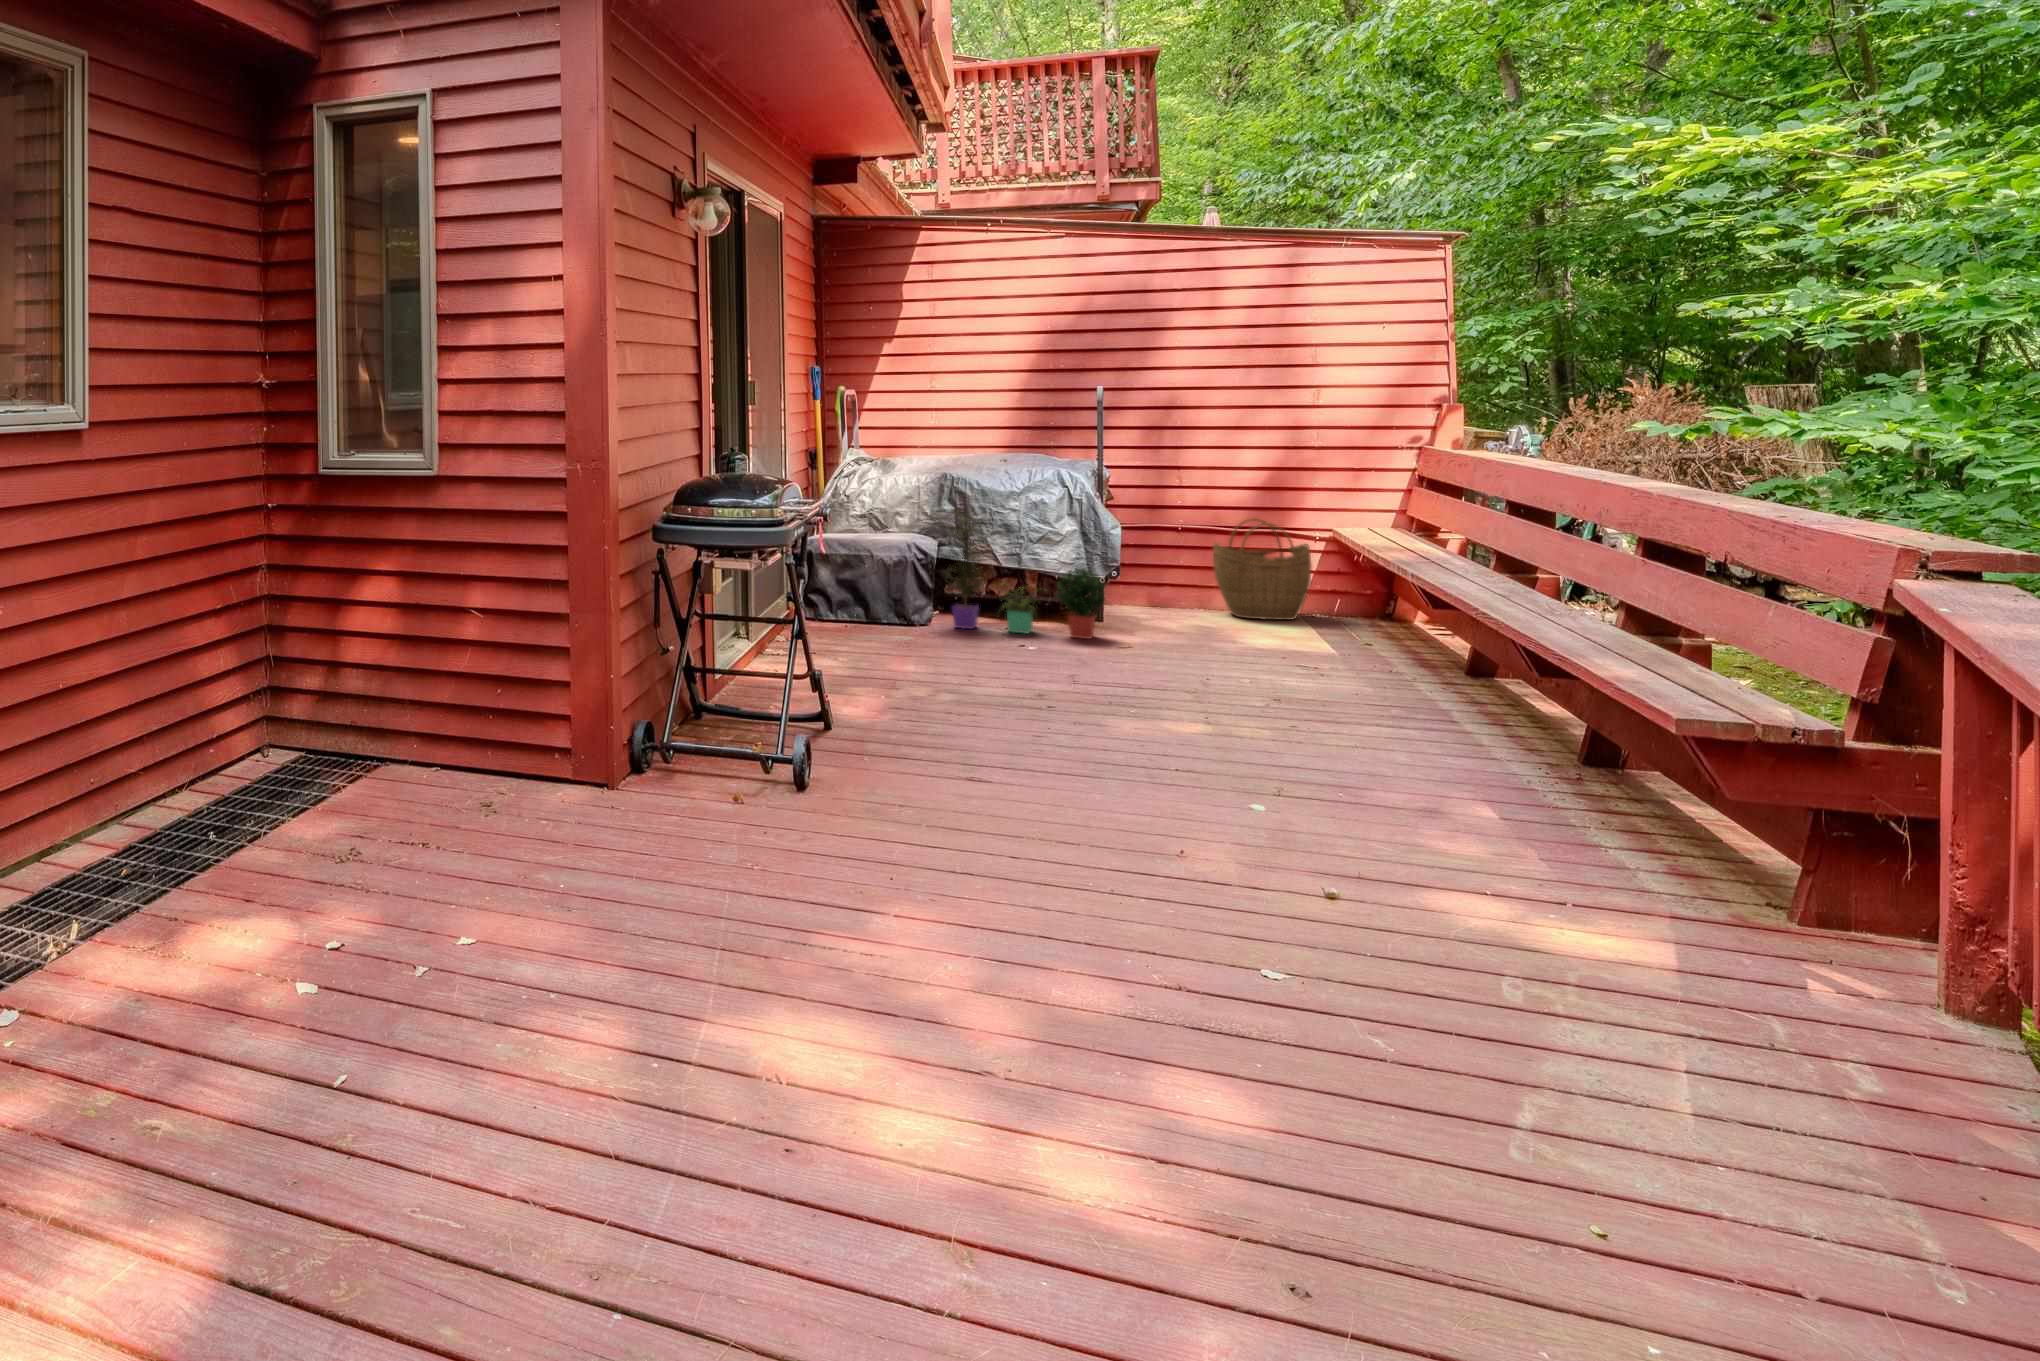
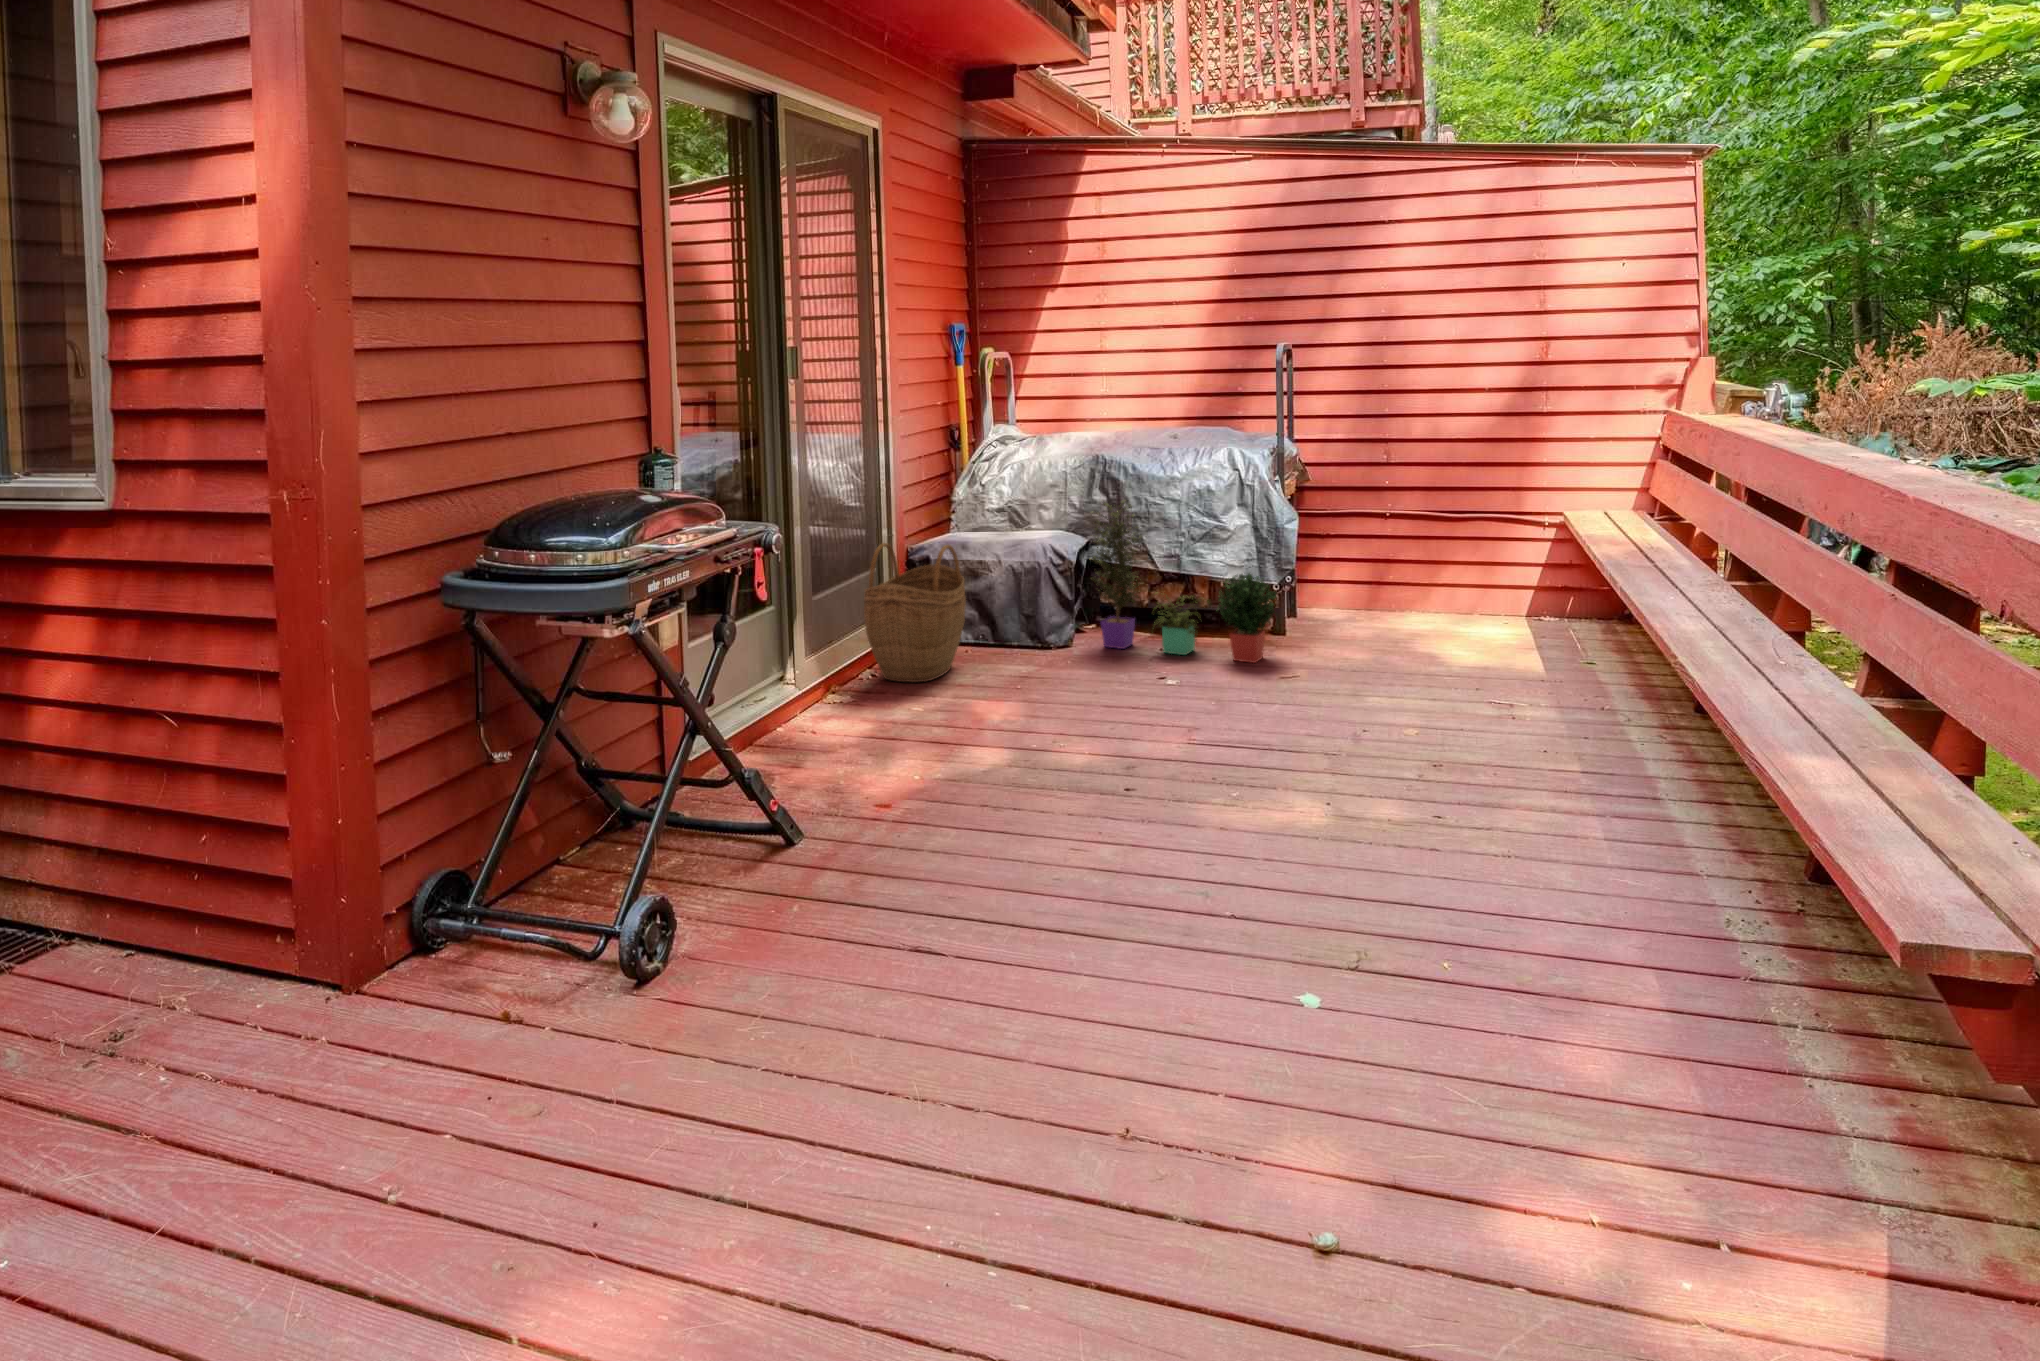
woven basket: present [1213,519,1311,620] -> present [864,543,966,682]

